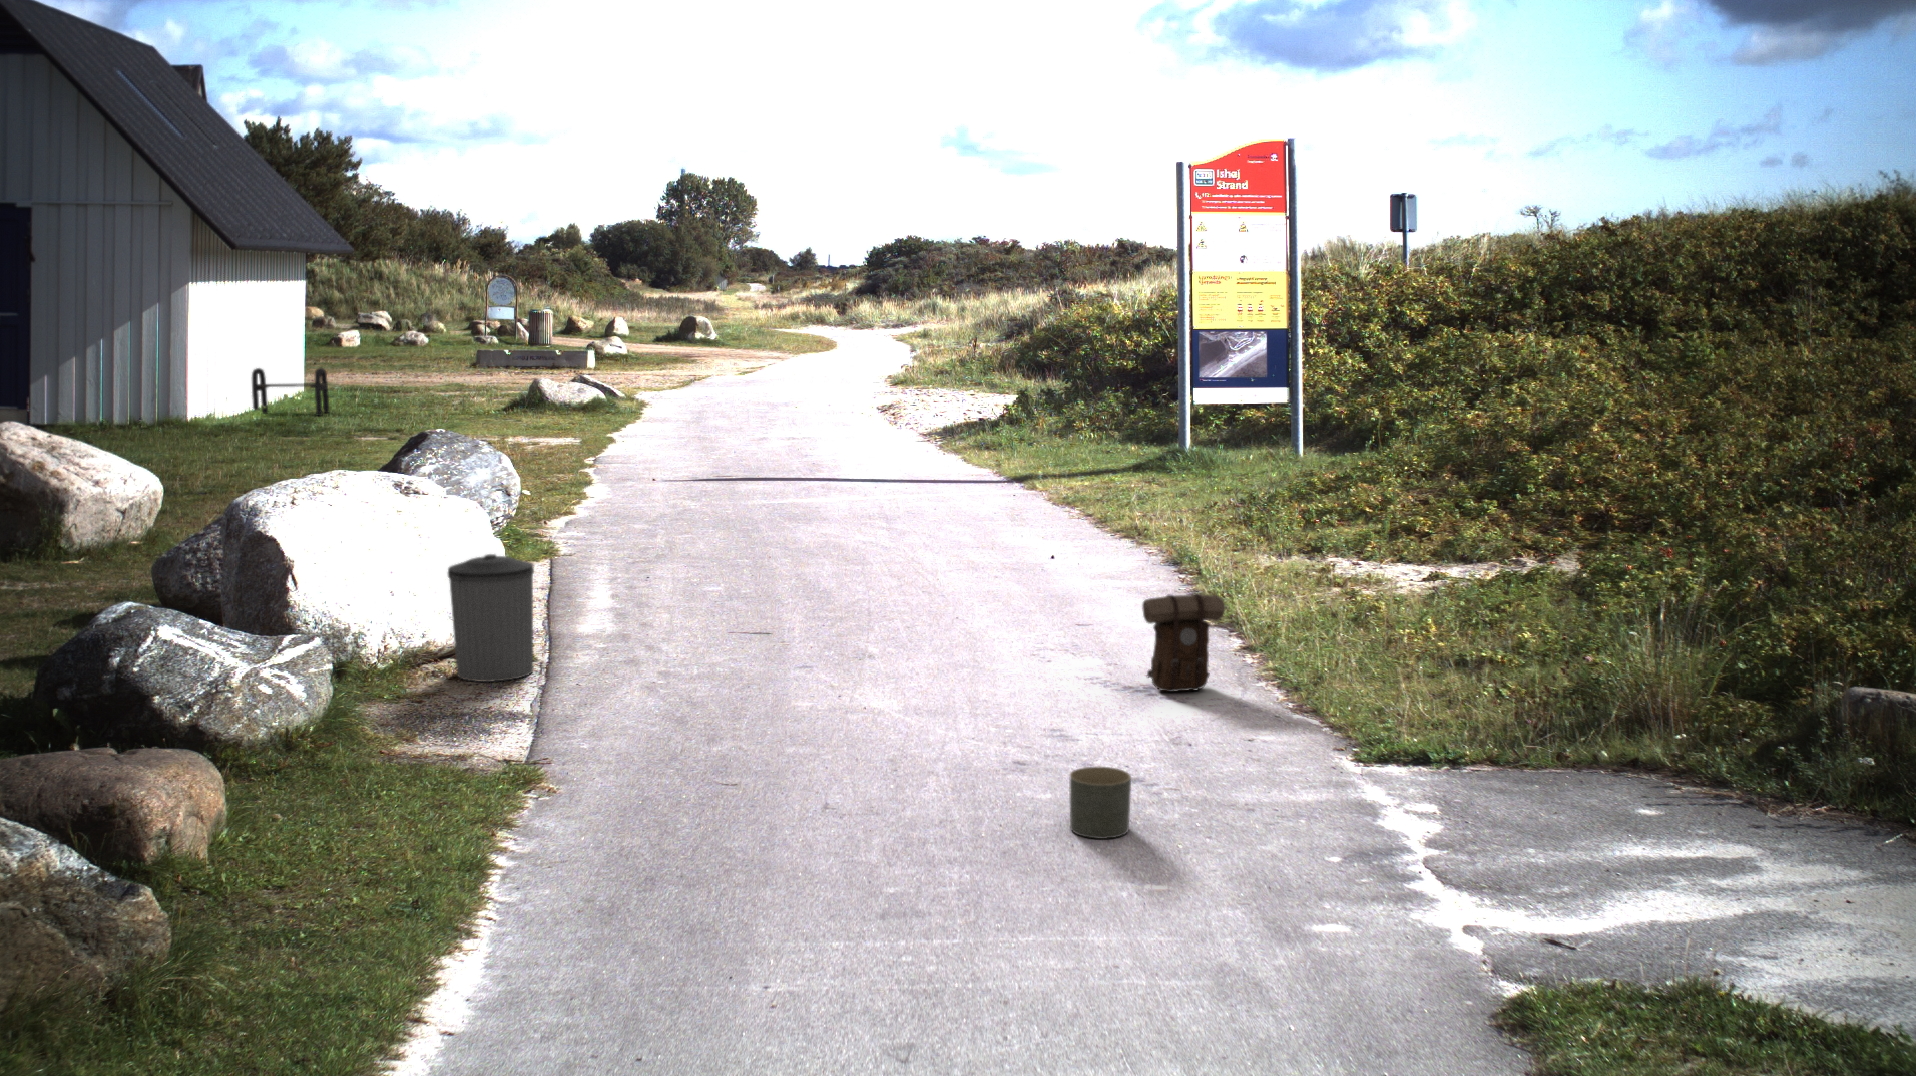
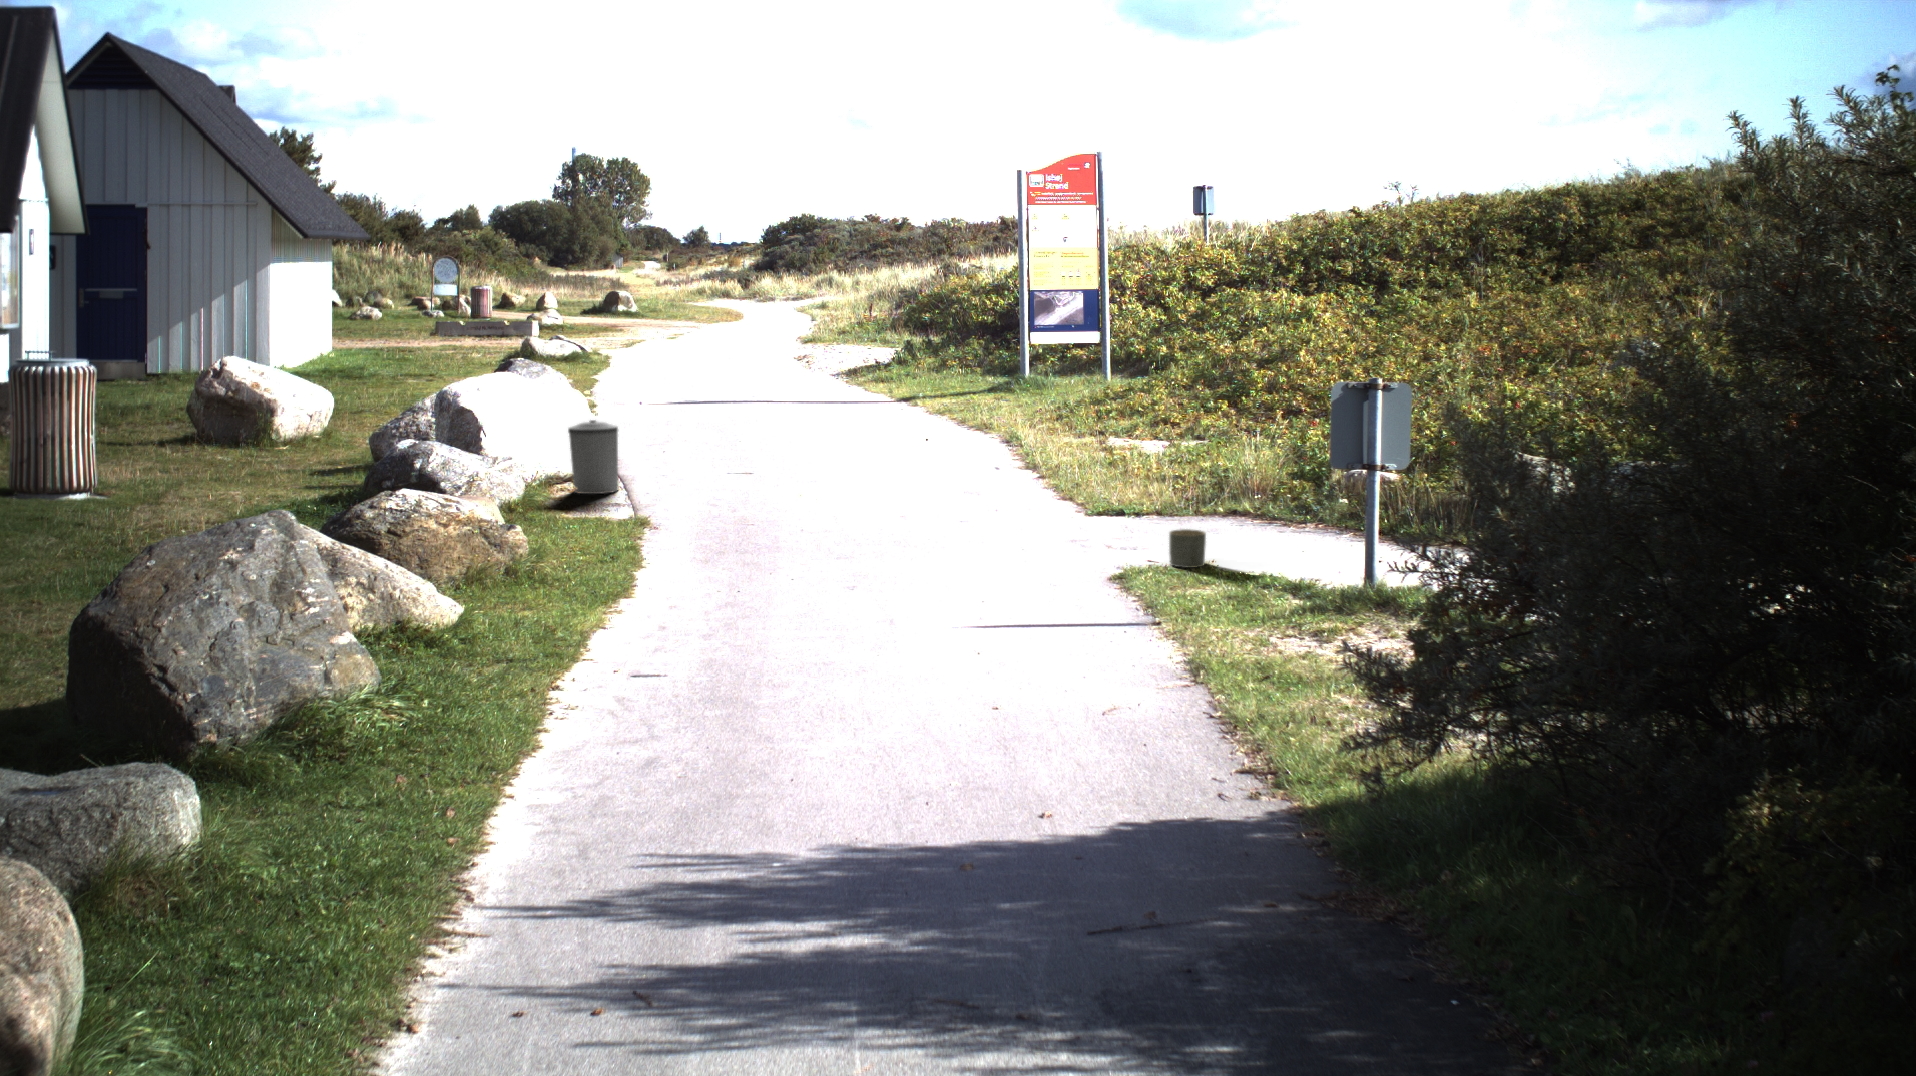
bench: present [252,368,329,416] -> none [288,331,349,371]
backpack: present [1142,593,1225,692] -> none [976,434,1023,491]
planter: present [1069,767,1131,839] -> present [1169,529,1206,568]

